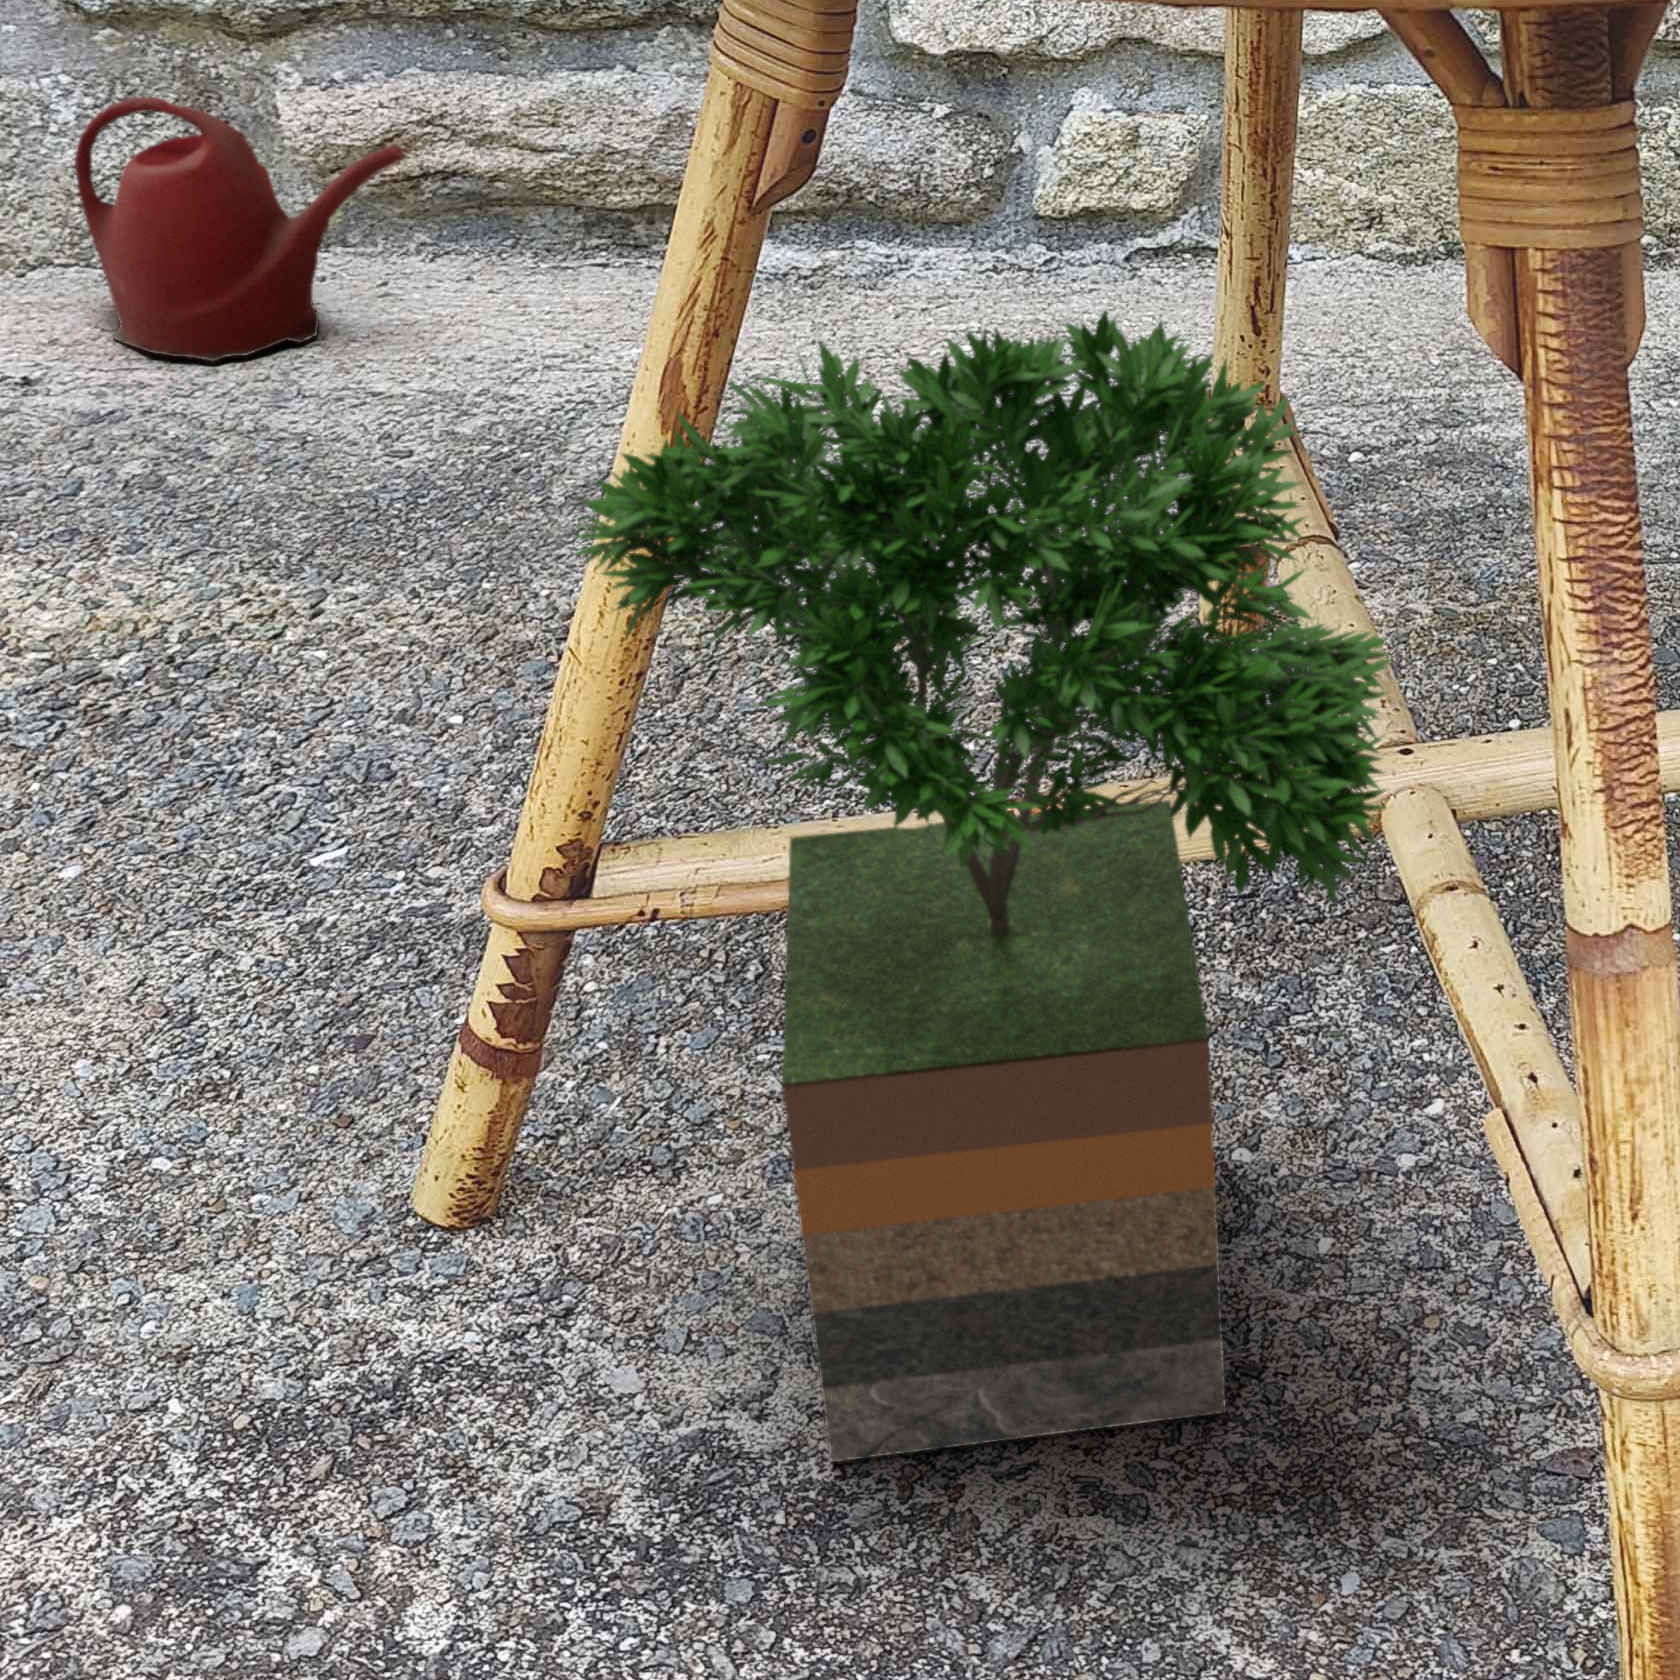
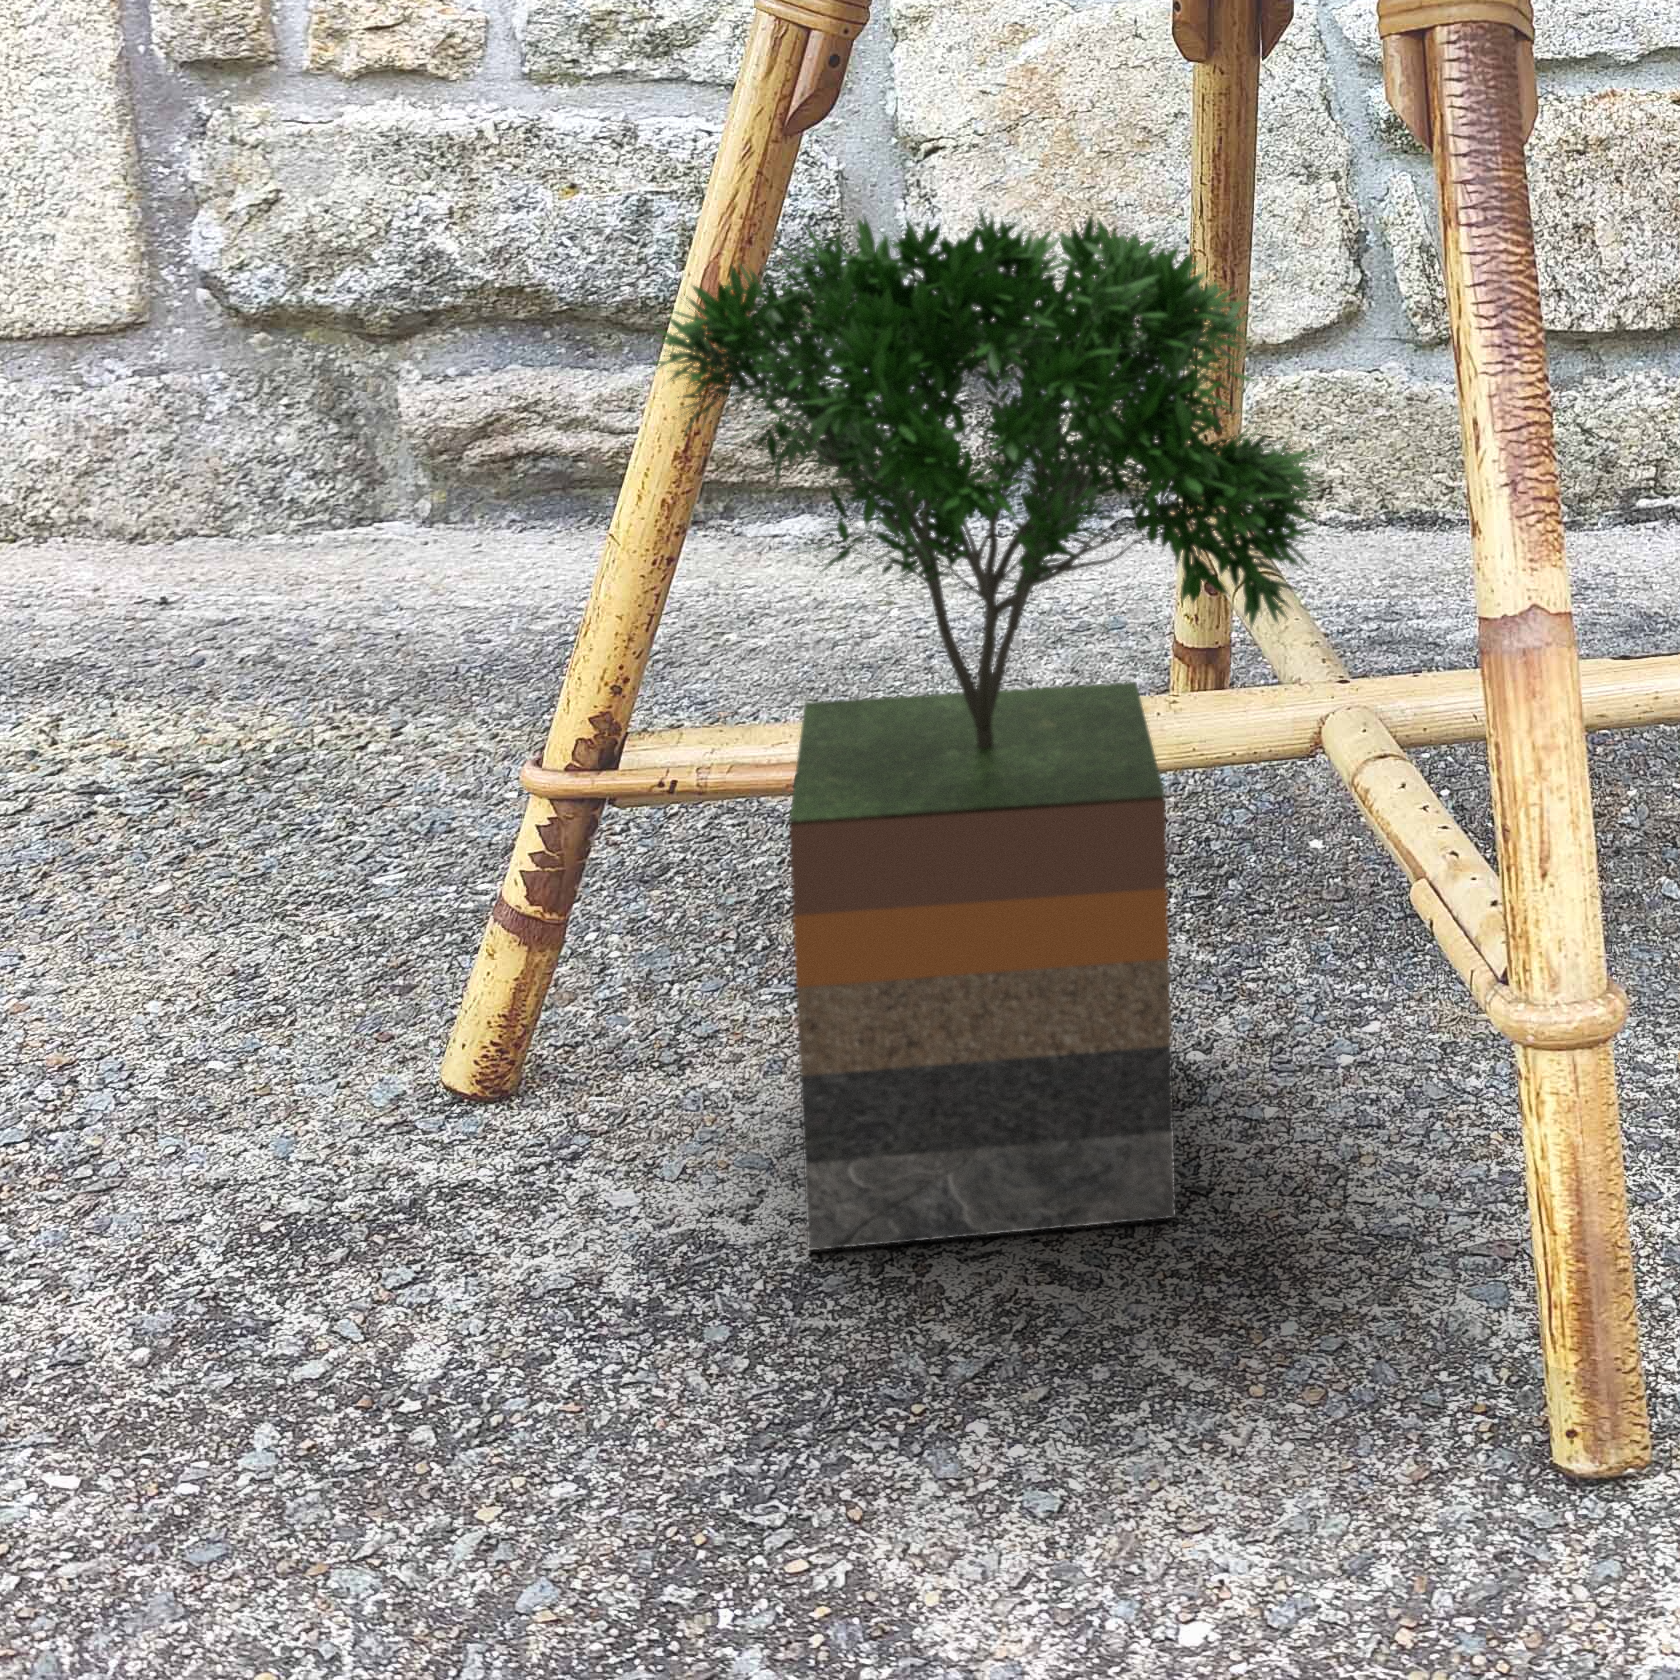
watering can: present [74,96,407,361] -> none [224,361,507,587]

